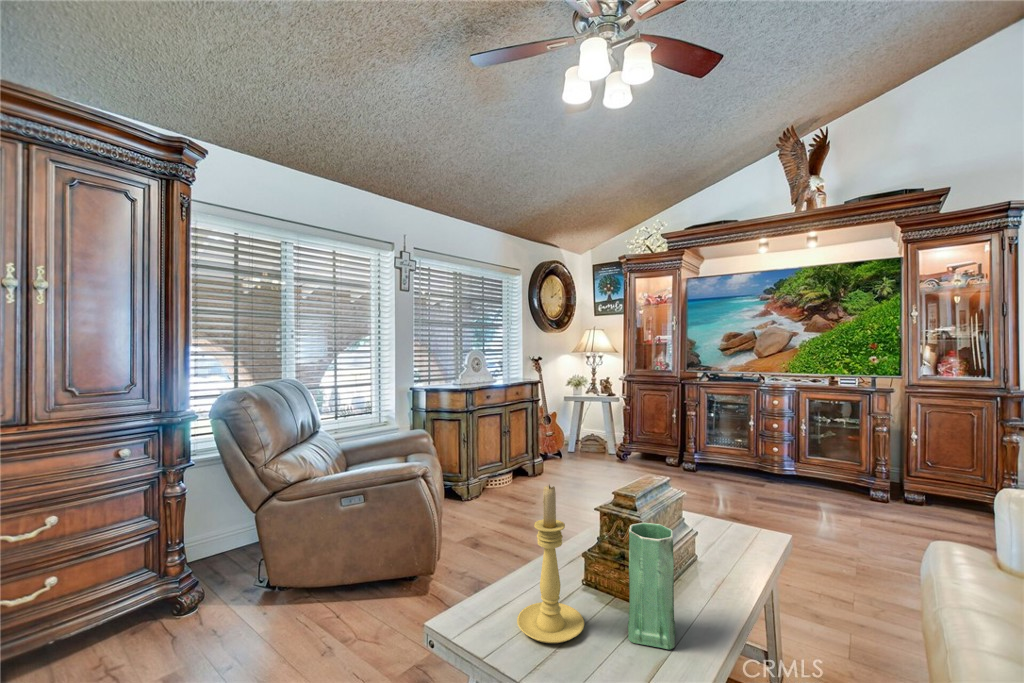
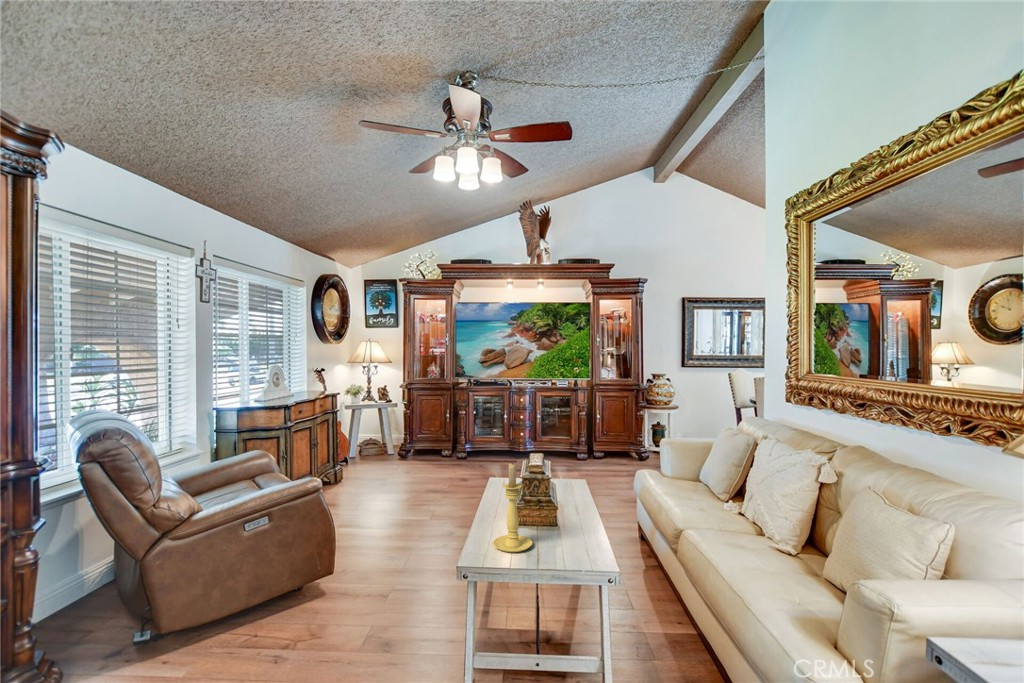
vase: present [628,522,676,649] -> none [546,476,574,540]

